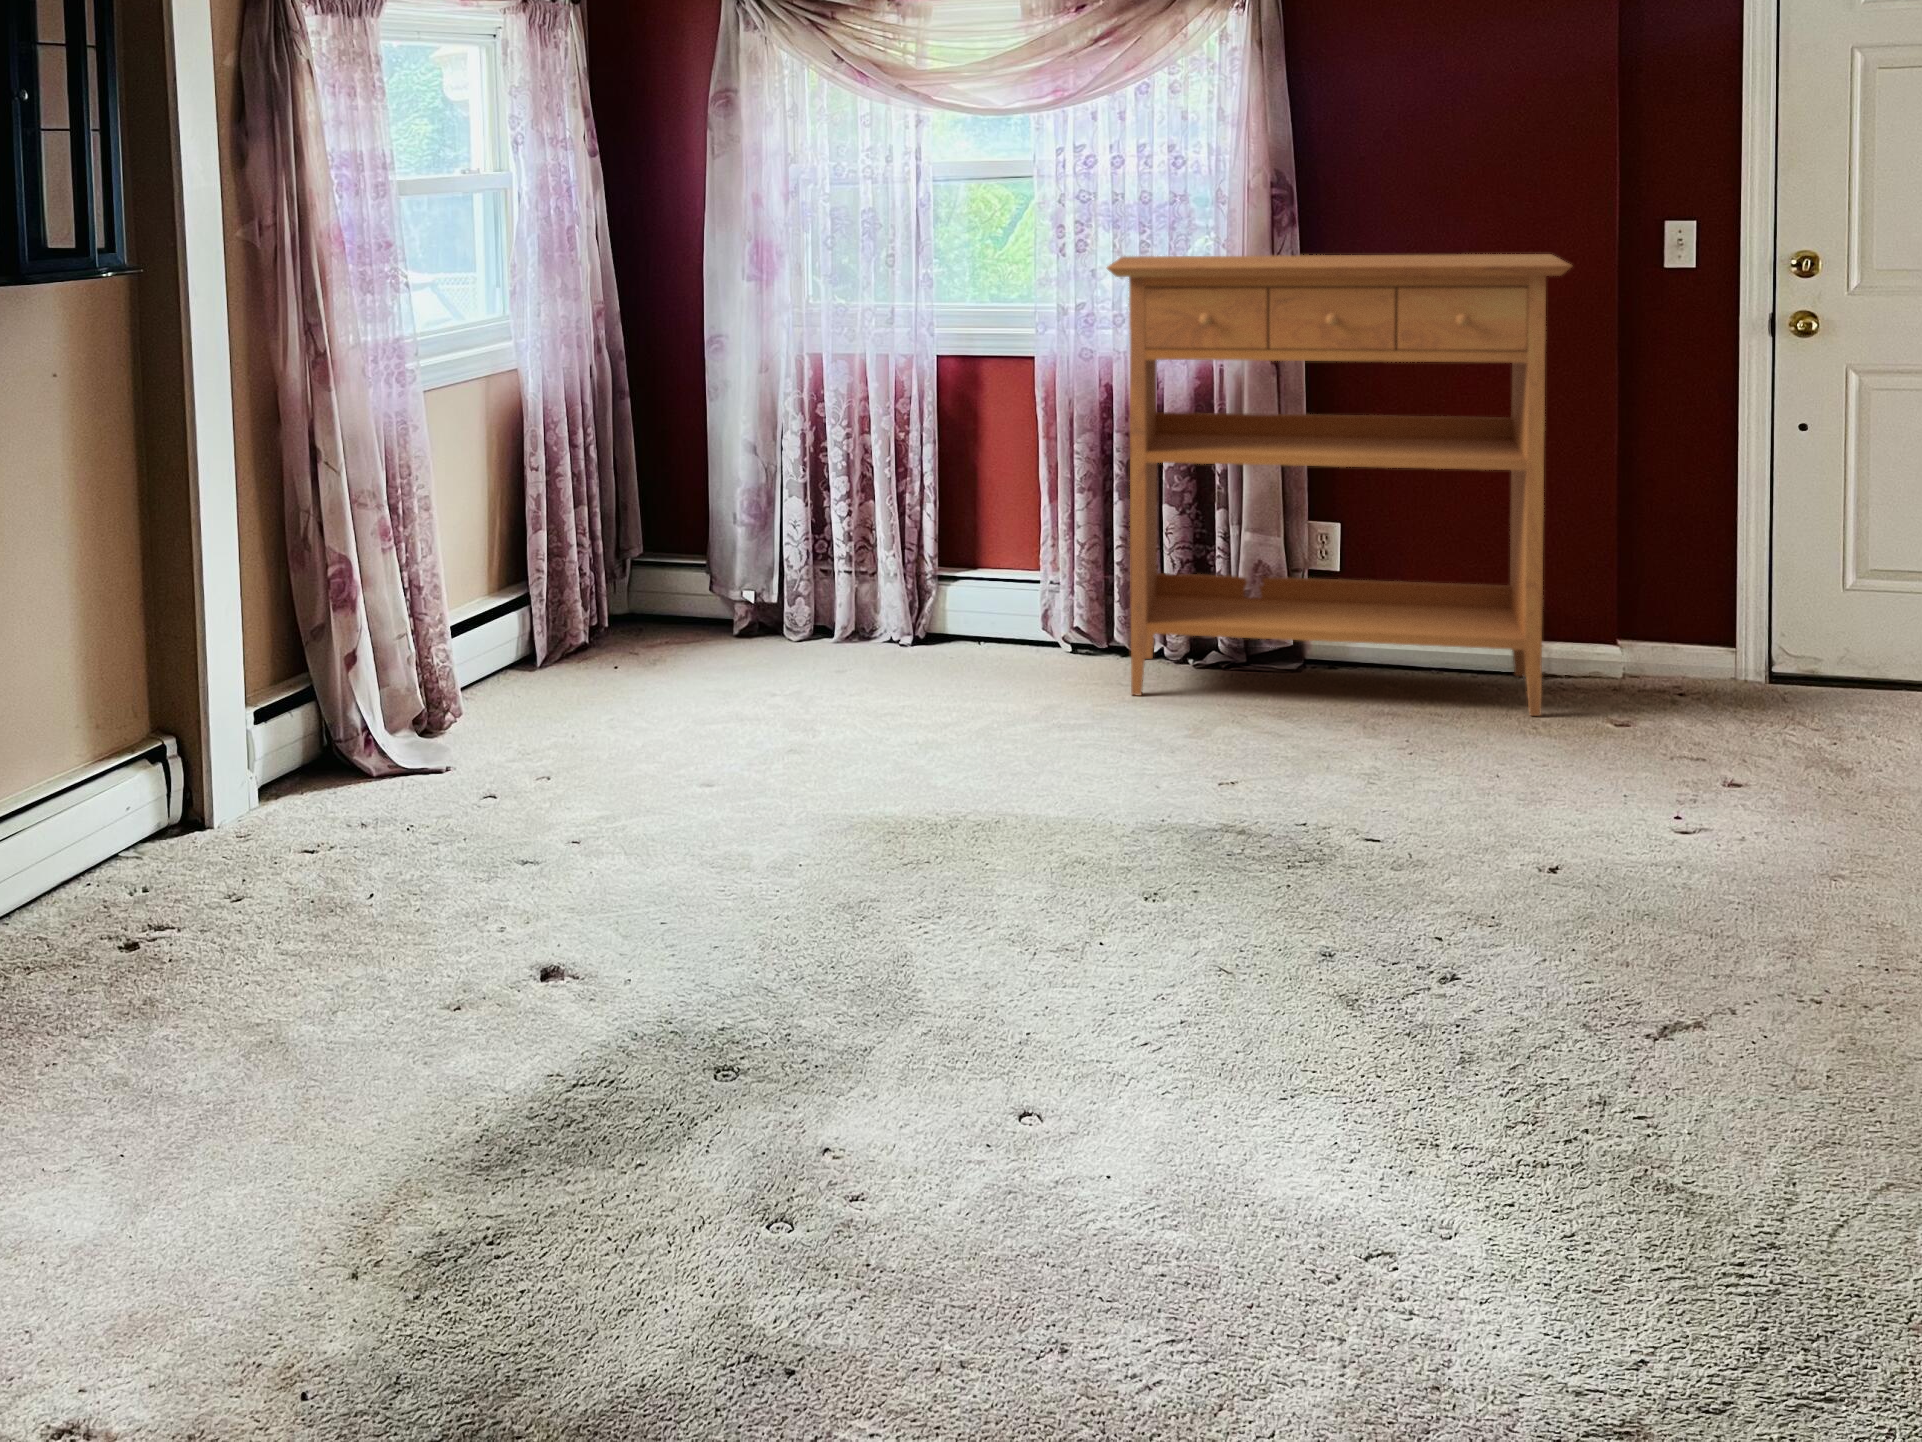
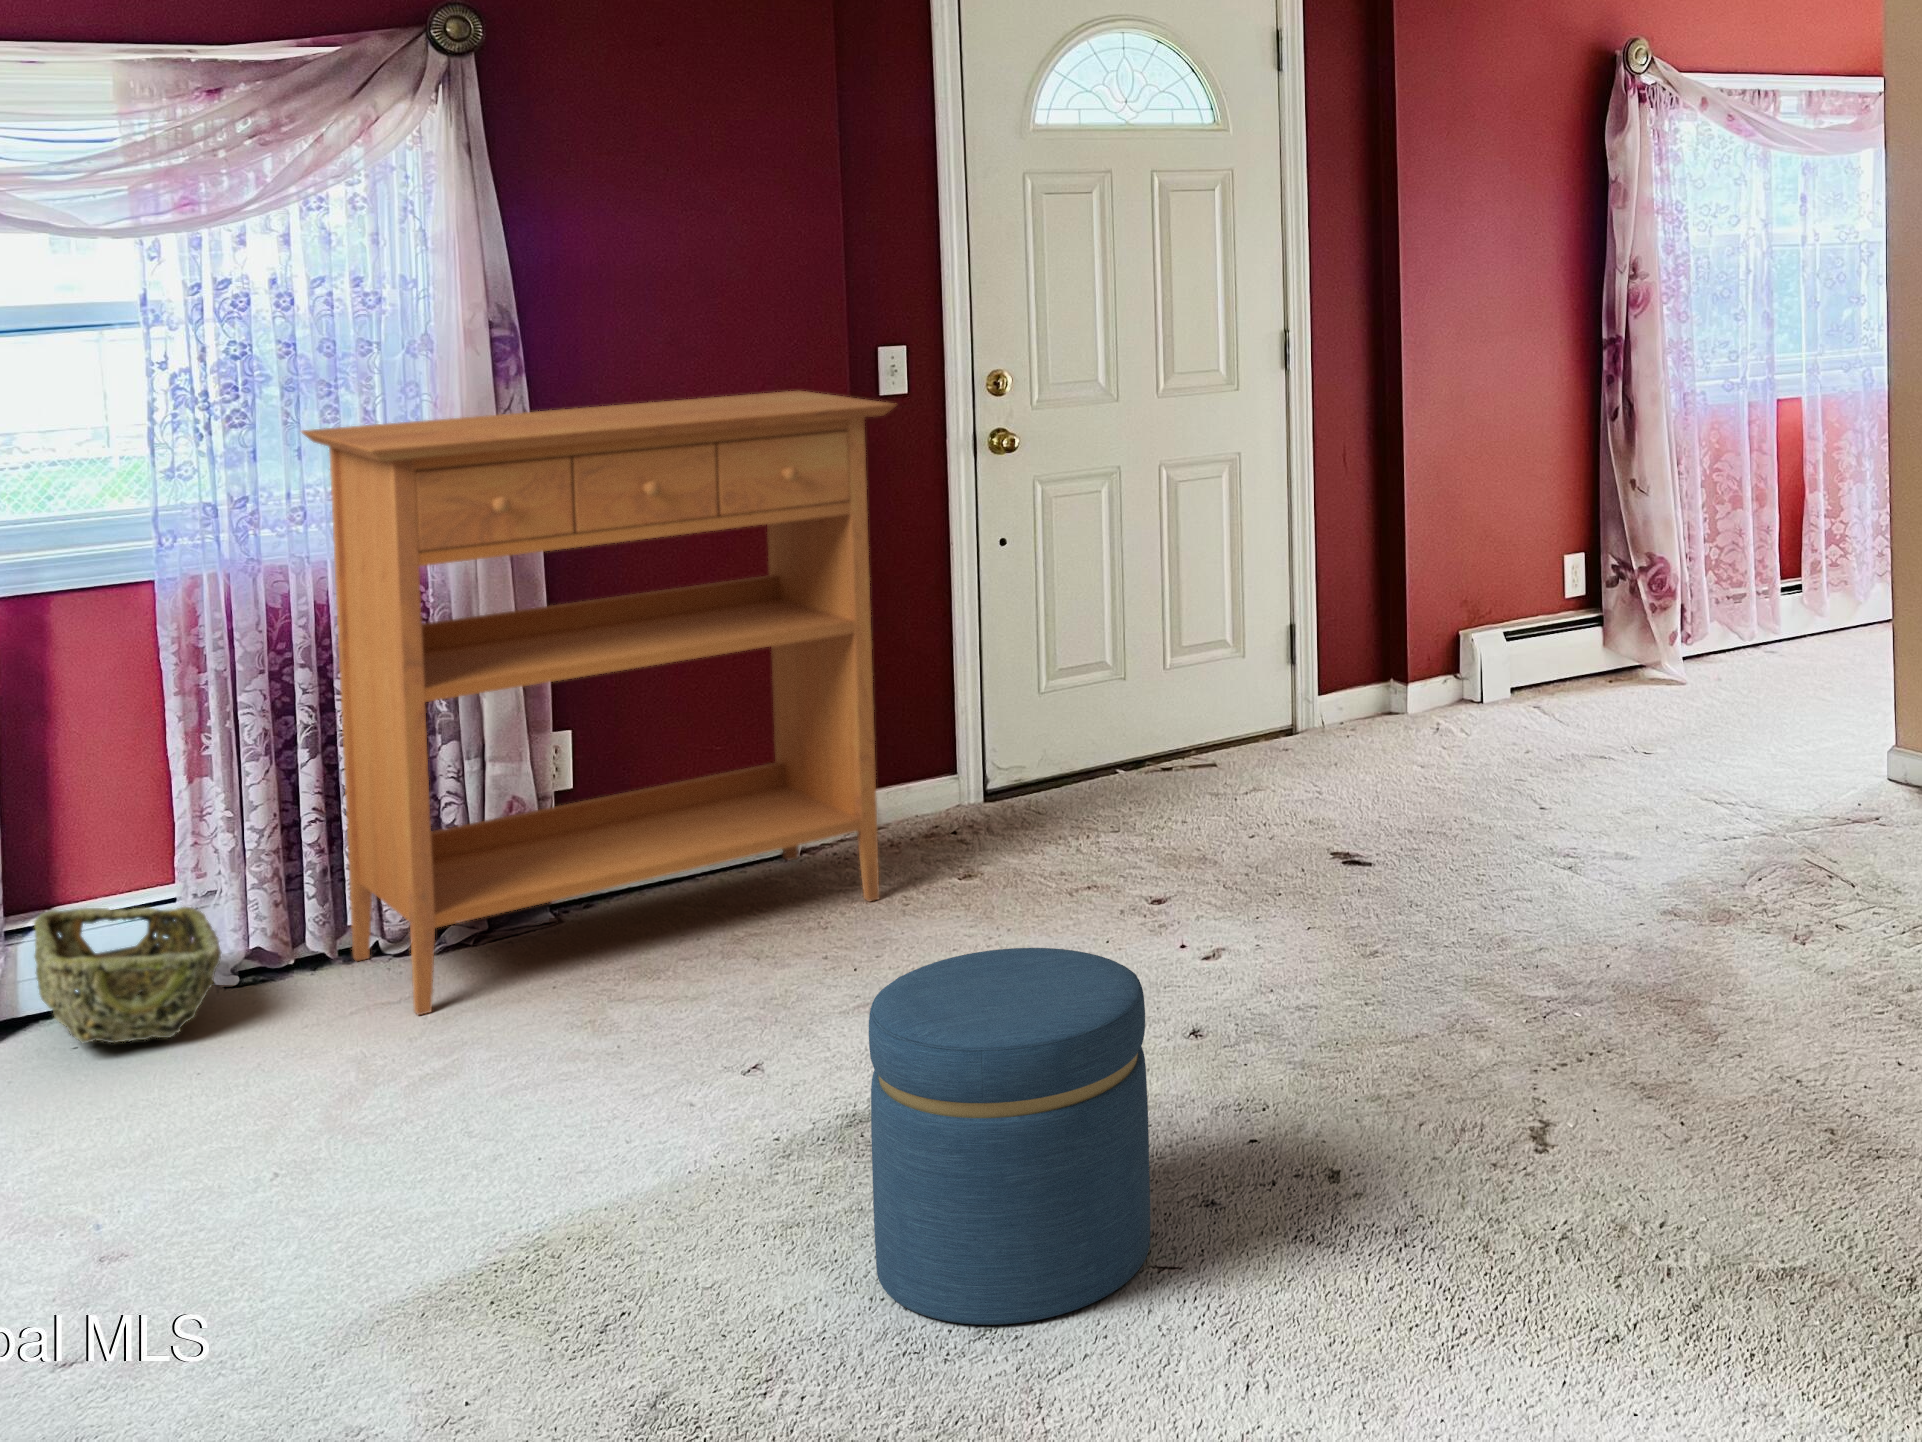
woven basket: none [920,572,1049,667] -> present [34,907,221,1043]
ottoman: none [1150,687,1378,966] -> present [869,948,1150,1325]

